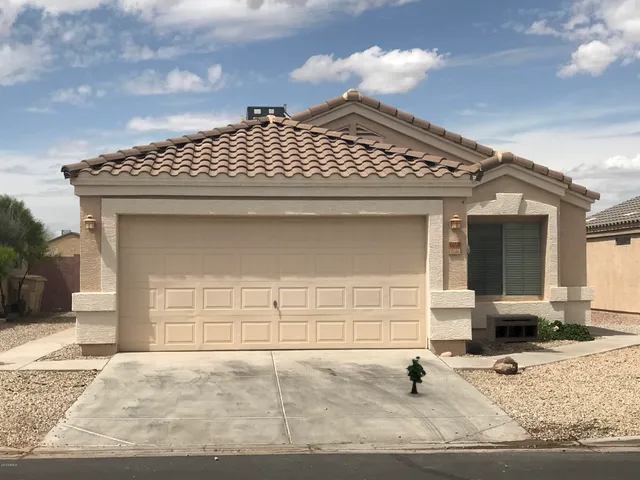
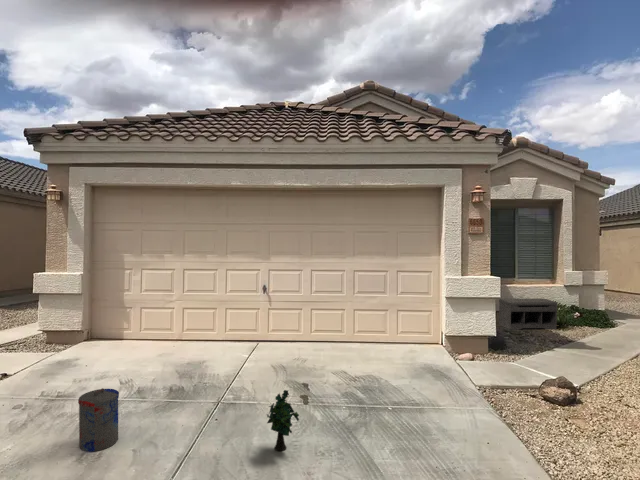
decorative plant: present [406,356,426,394] -> present [267,390,299,451]
trash can: none [194,362,217,400] -> present [78,388,119,452]

